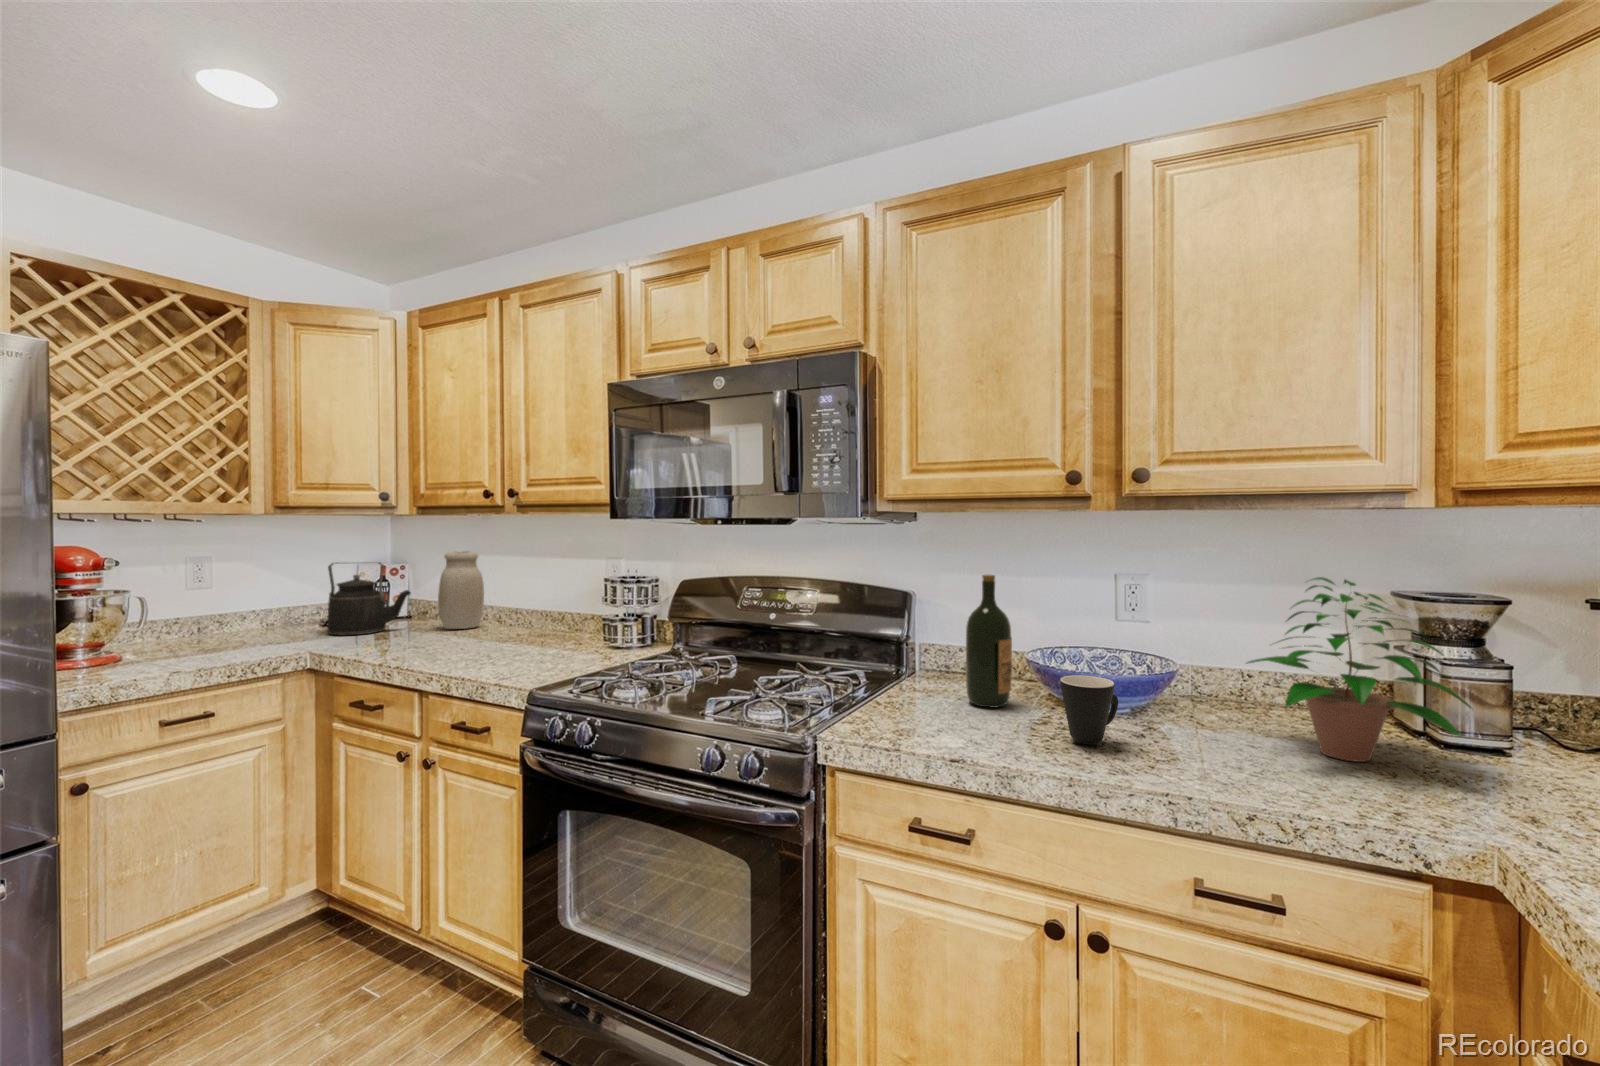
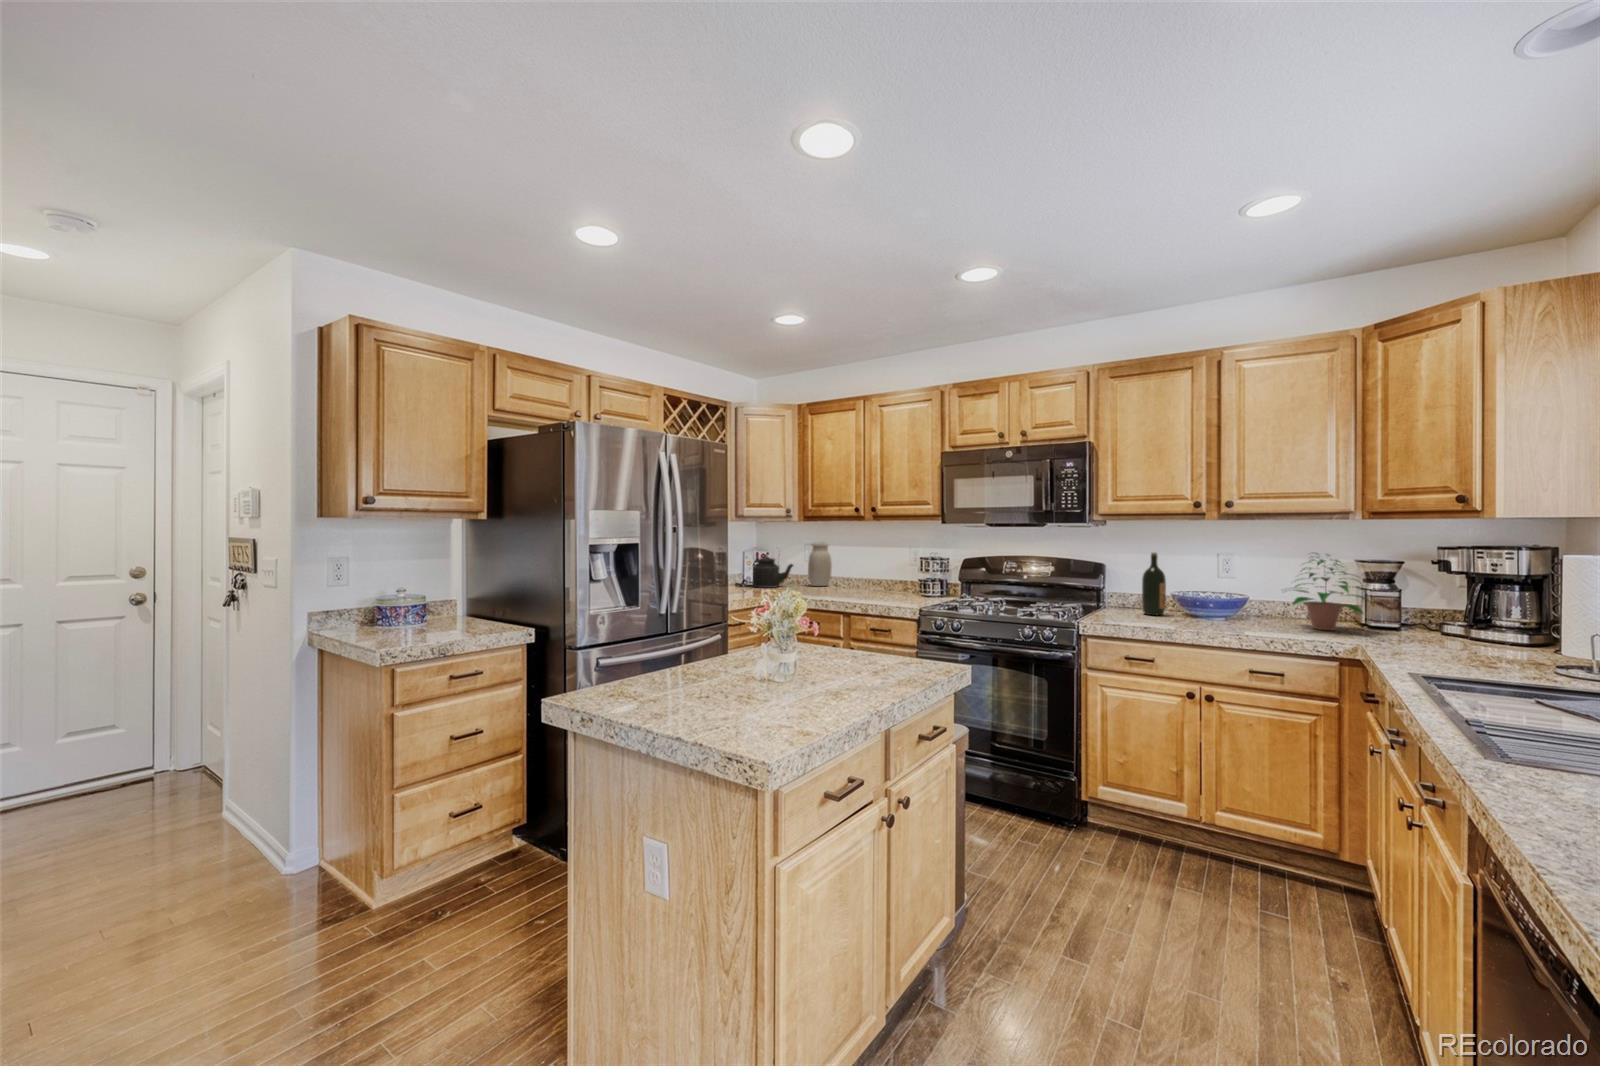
mug: present [1060,675,1118,744] -> none [1192,596,1219,624]

